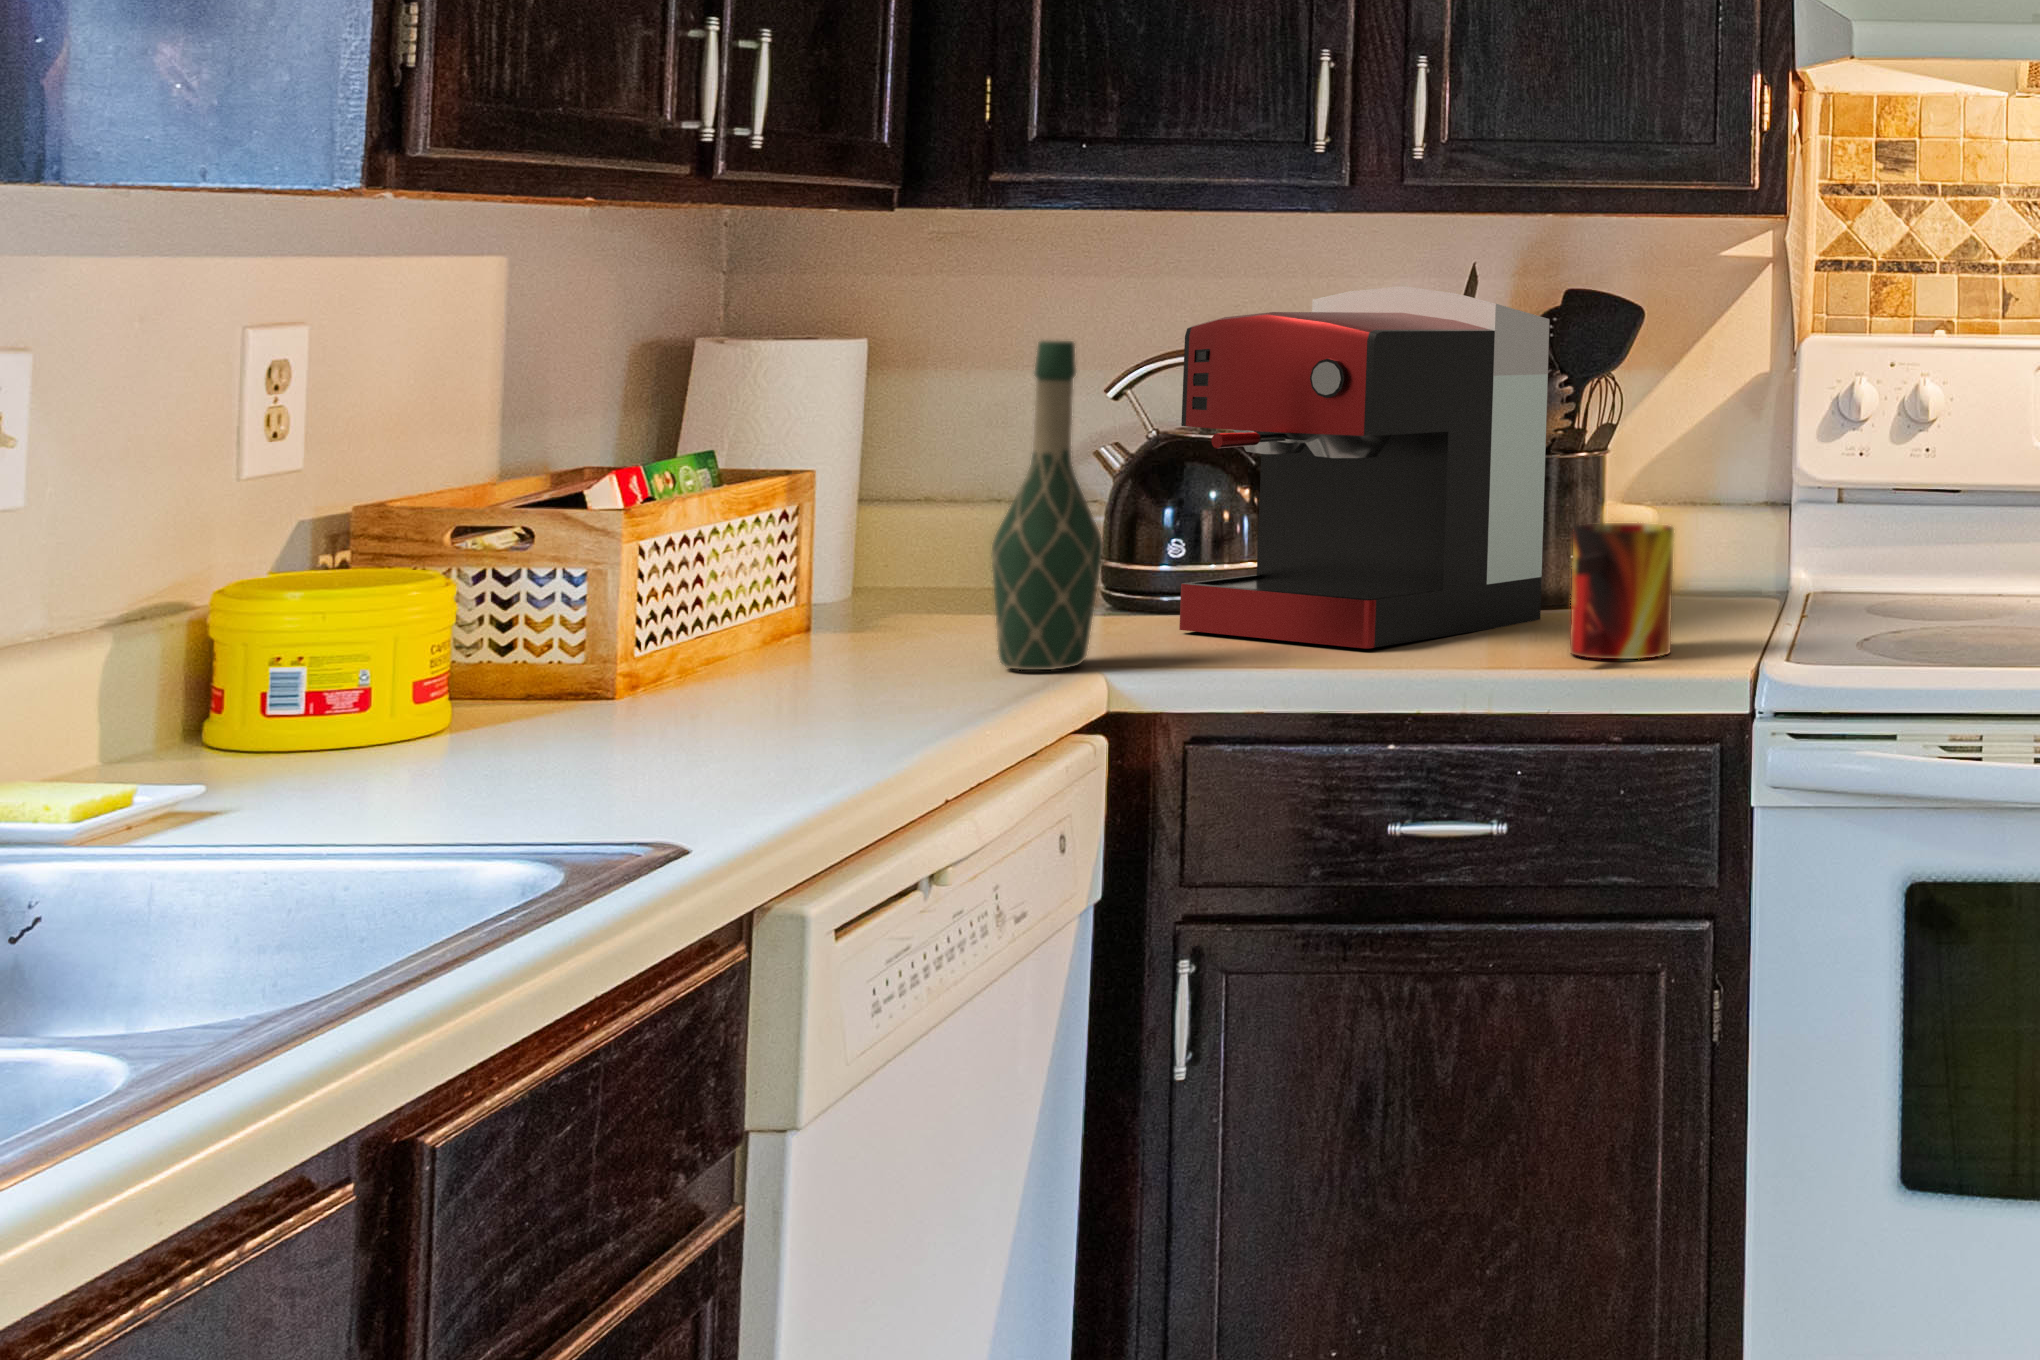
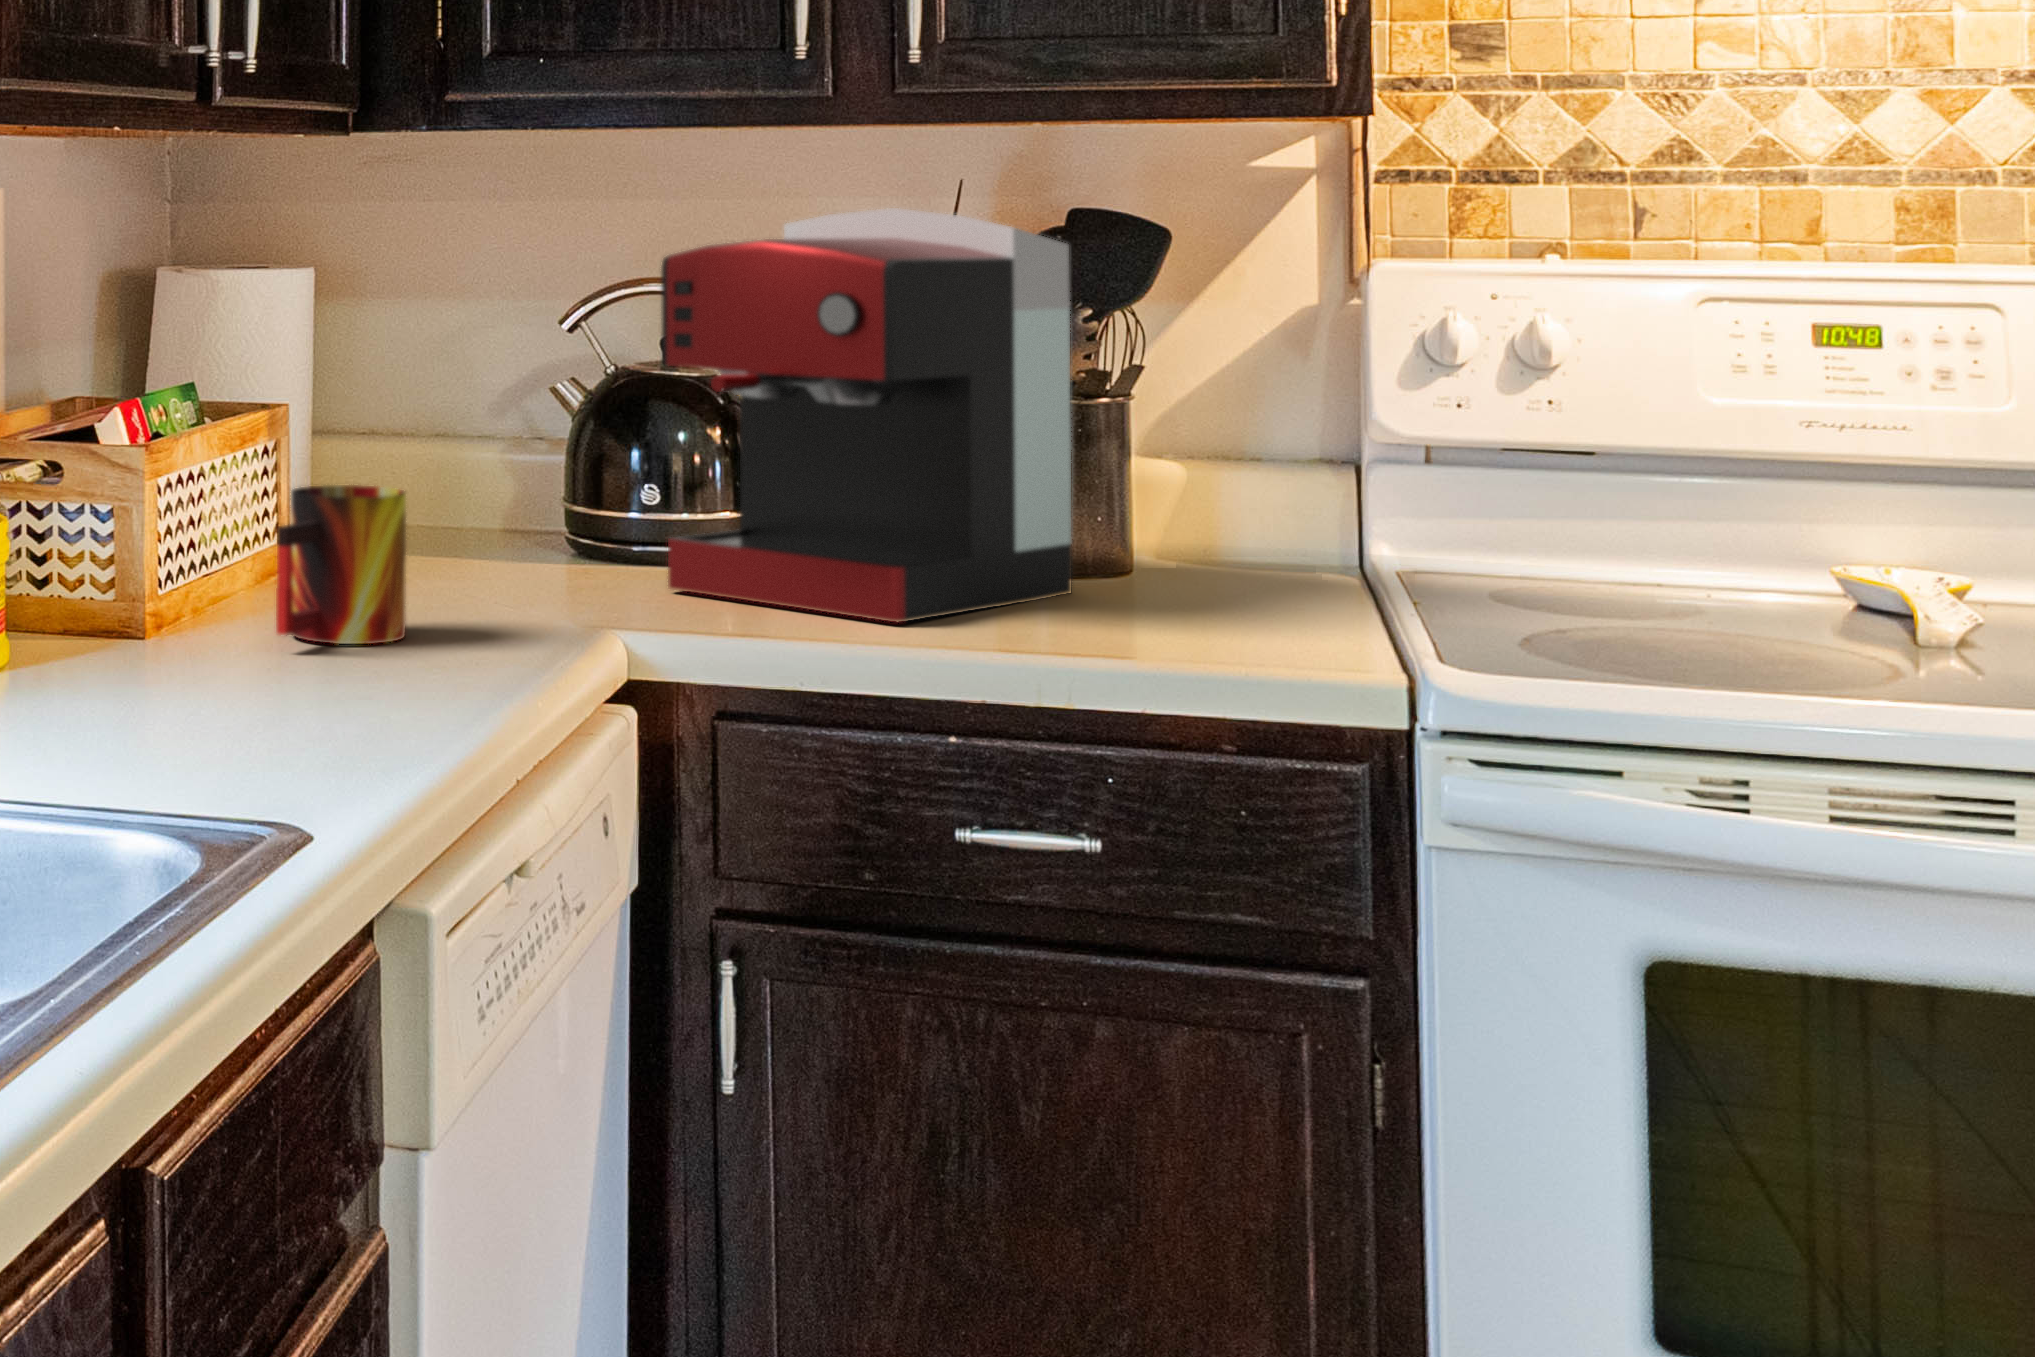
wine bottle: present [991,341,1103,670] -> none [492,273,606,632]
mug: present [1570,523,1674,659] -> present [276,485,406,644]

